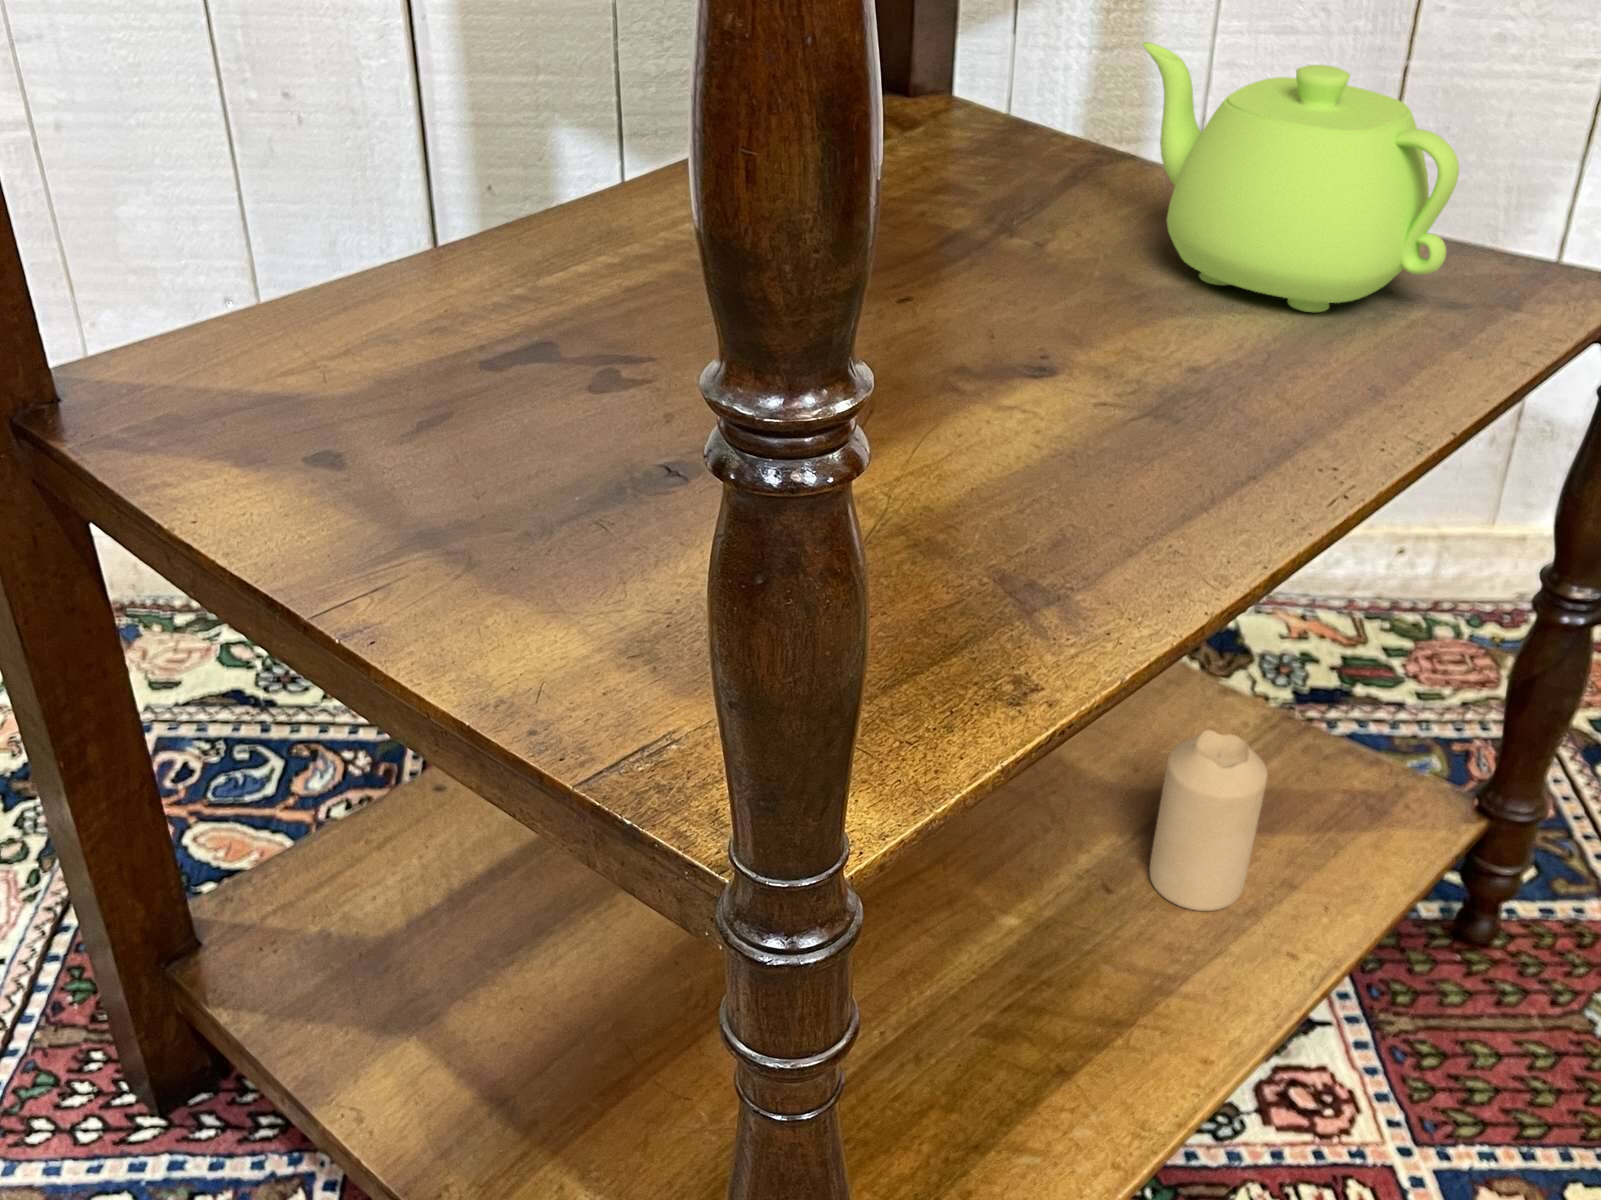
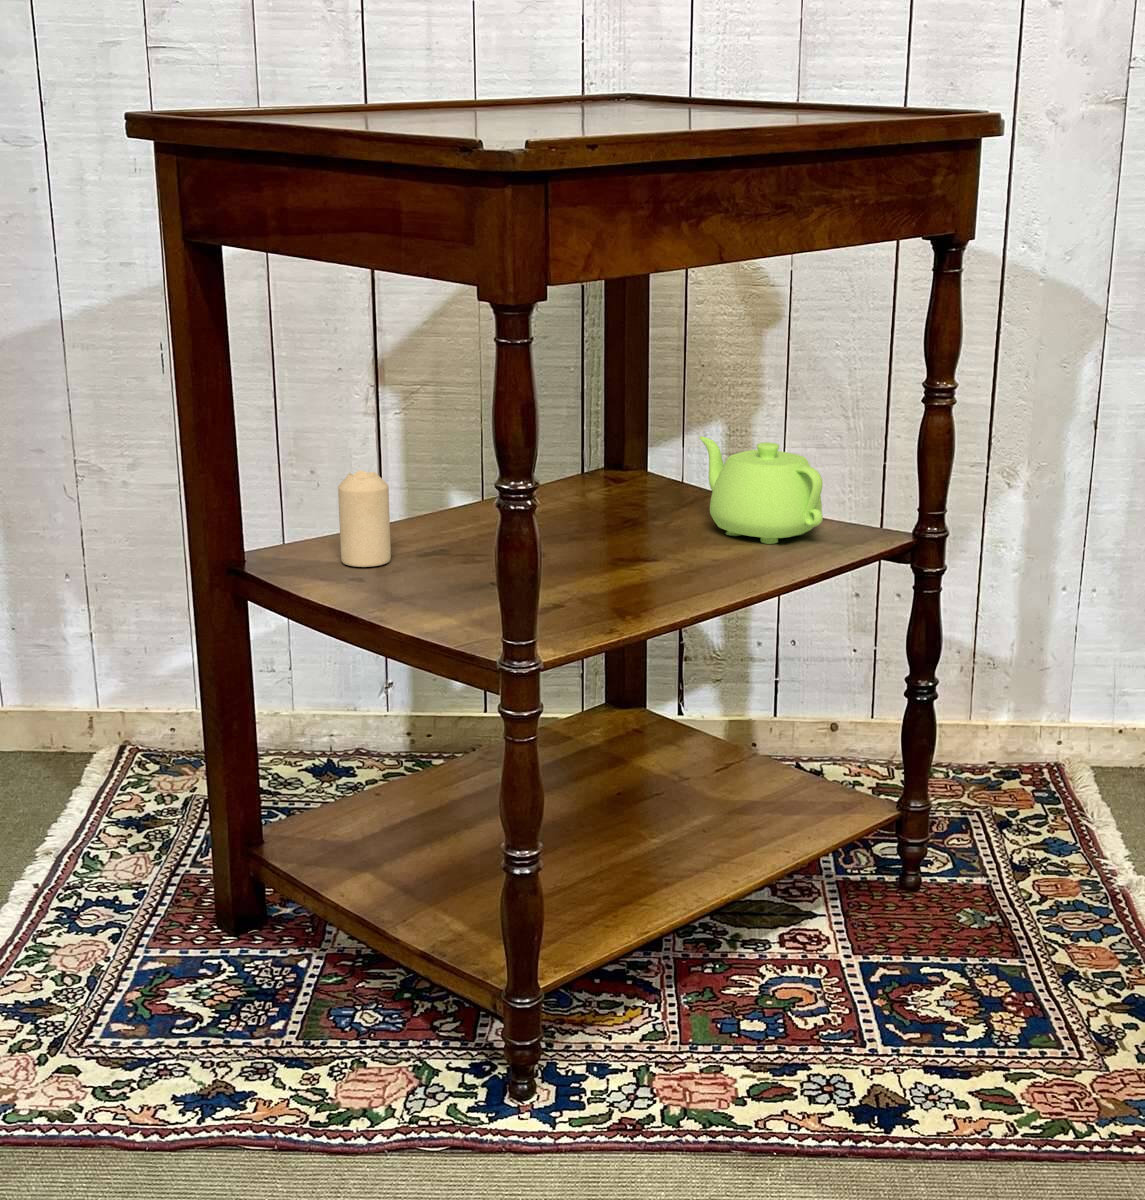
candle: present [1149,730,1268,911] -> present [338,471,391,567]

